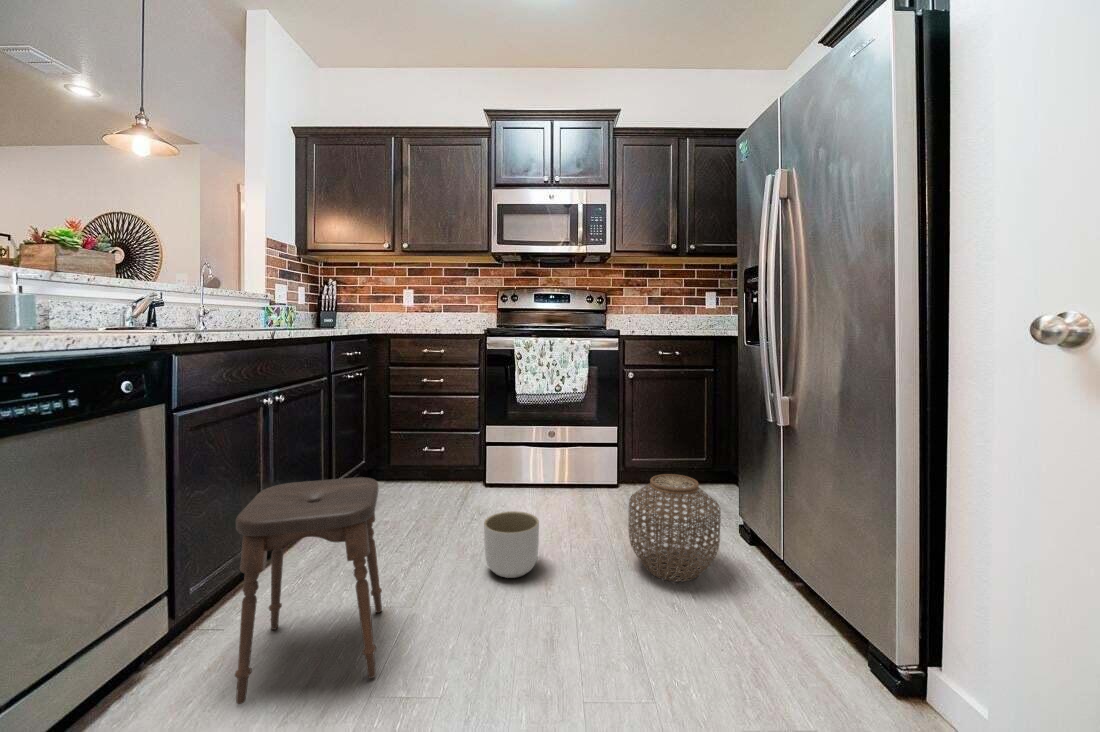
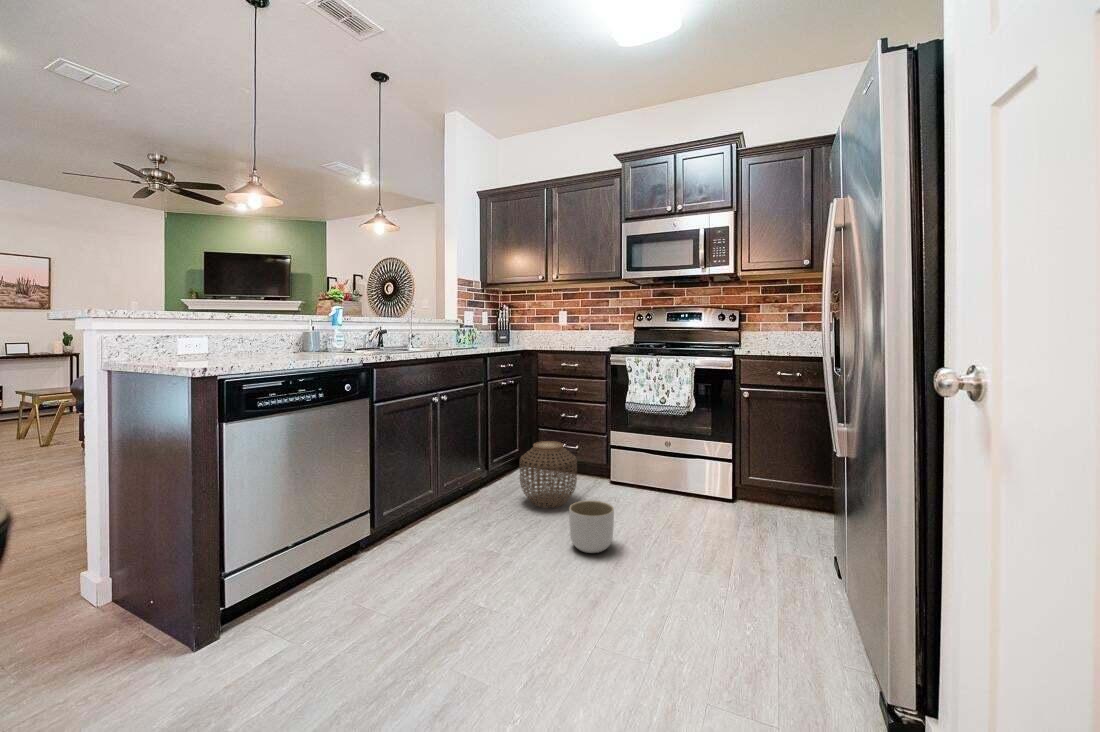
woven basket: present [628,474,721,582] -> present [520,441,577,508]
stool: present [235,477,382,704] -> none [390,455,488,589]

